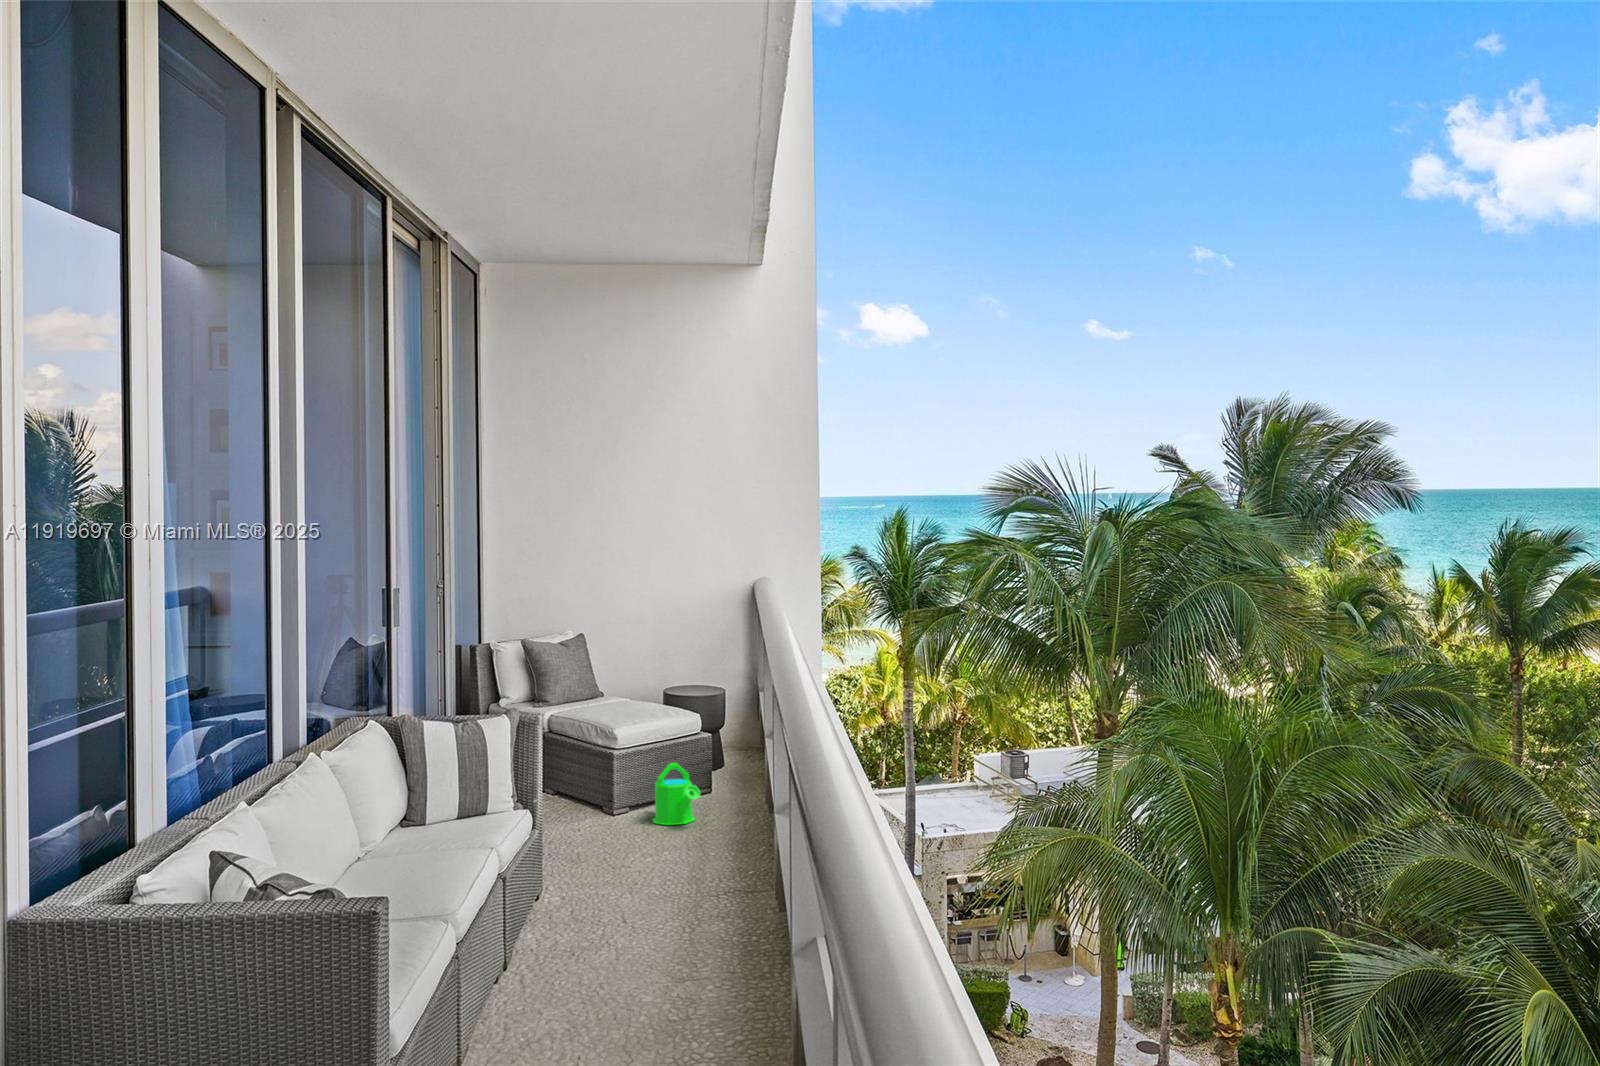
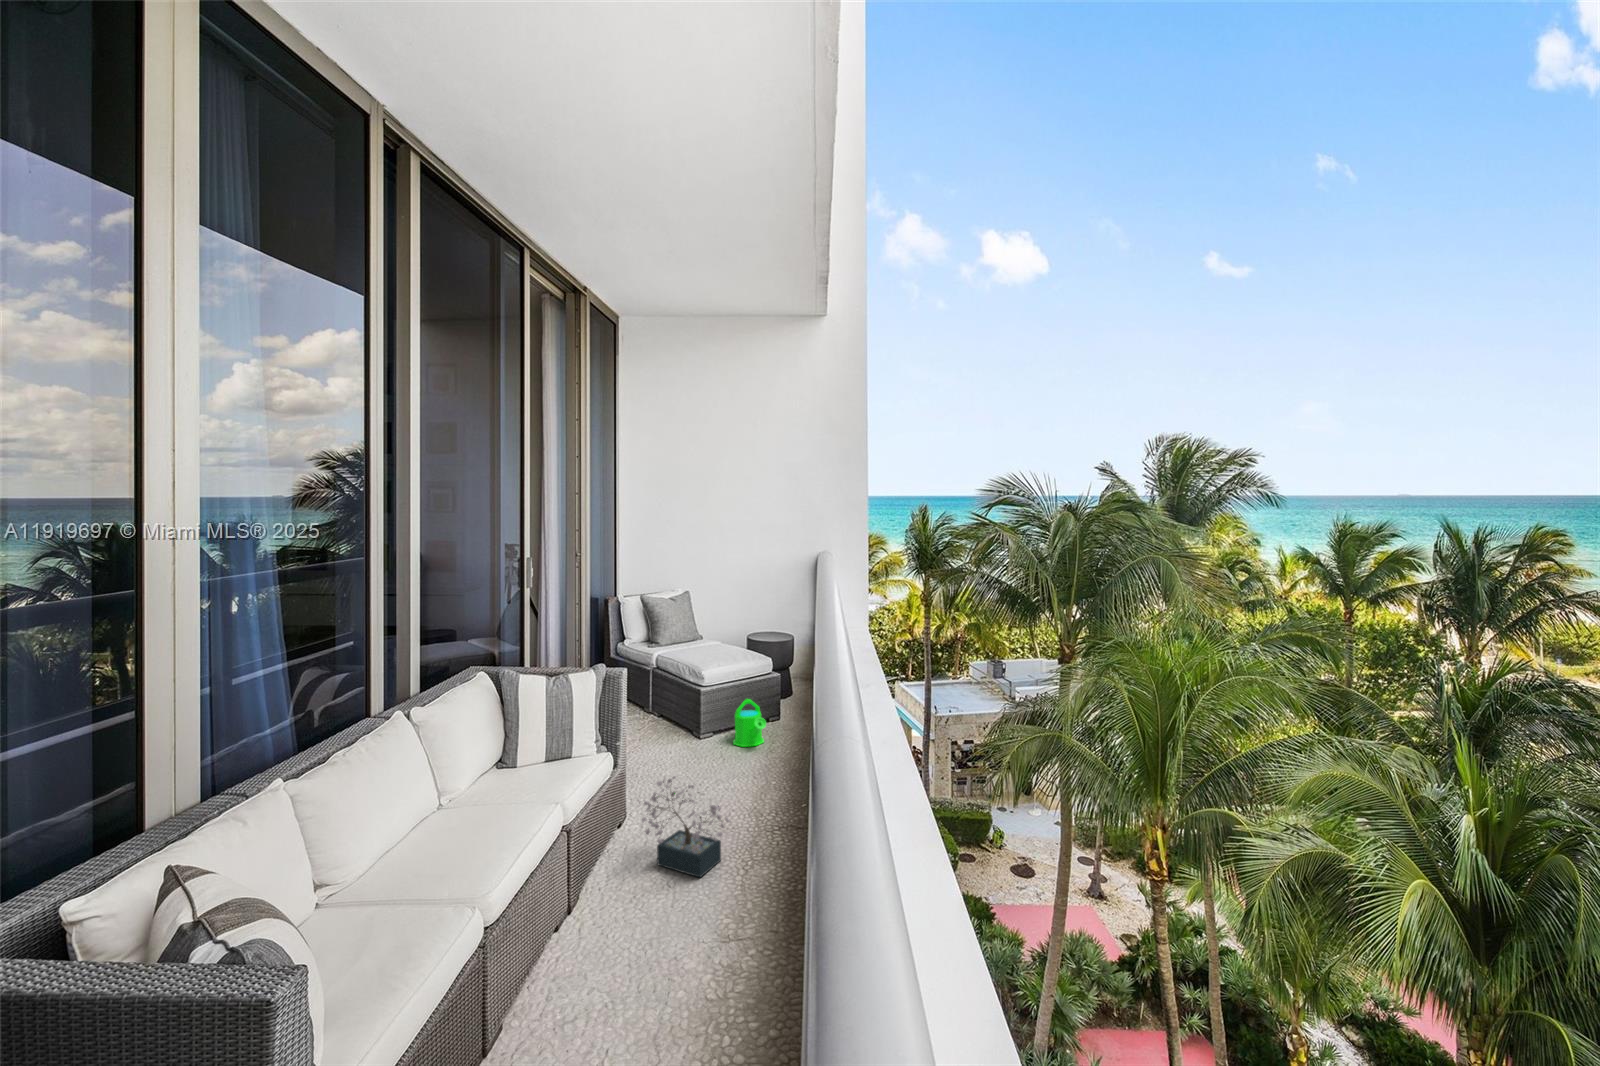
decorative plant: none [569,832,681,941] -> present [639,776,731,877]

